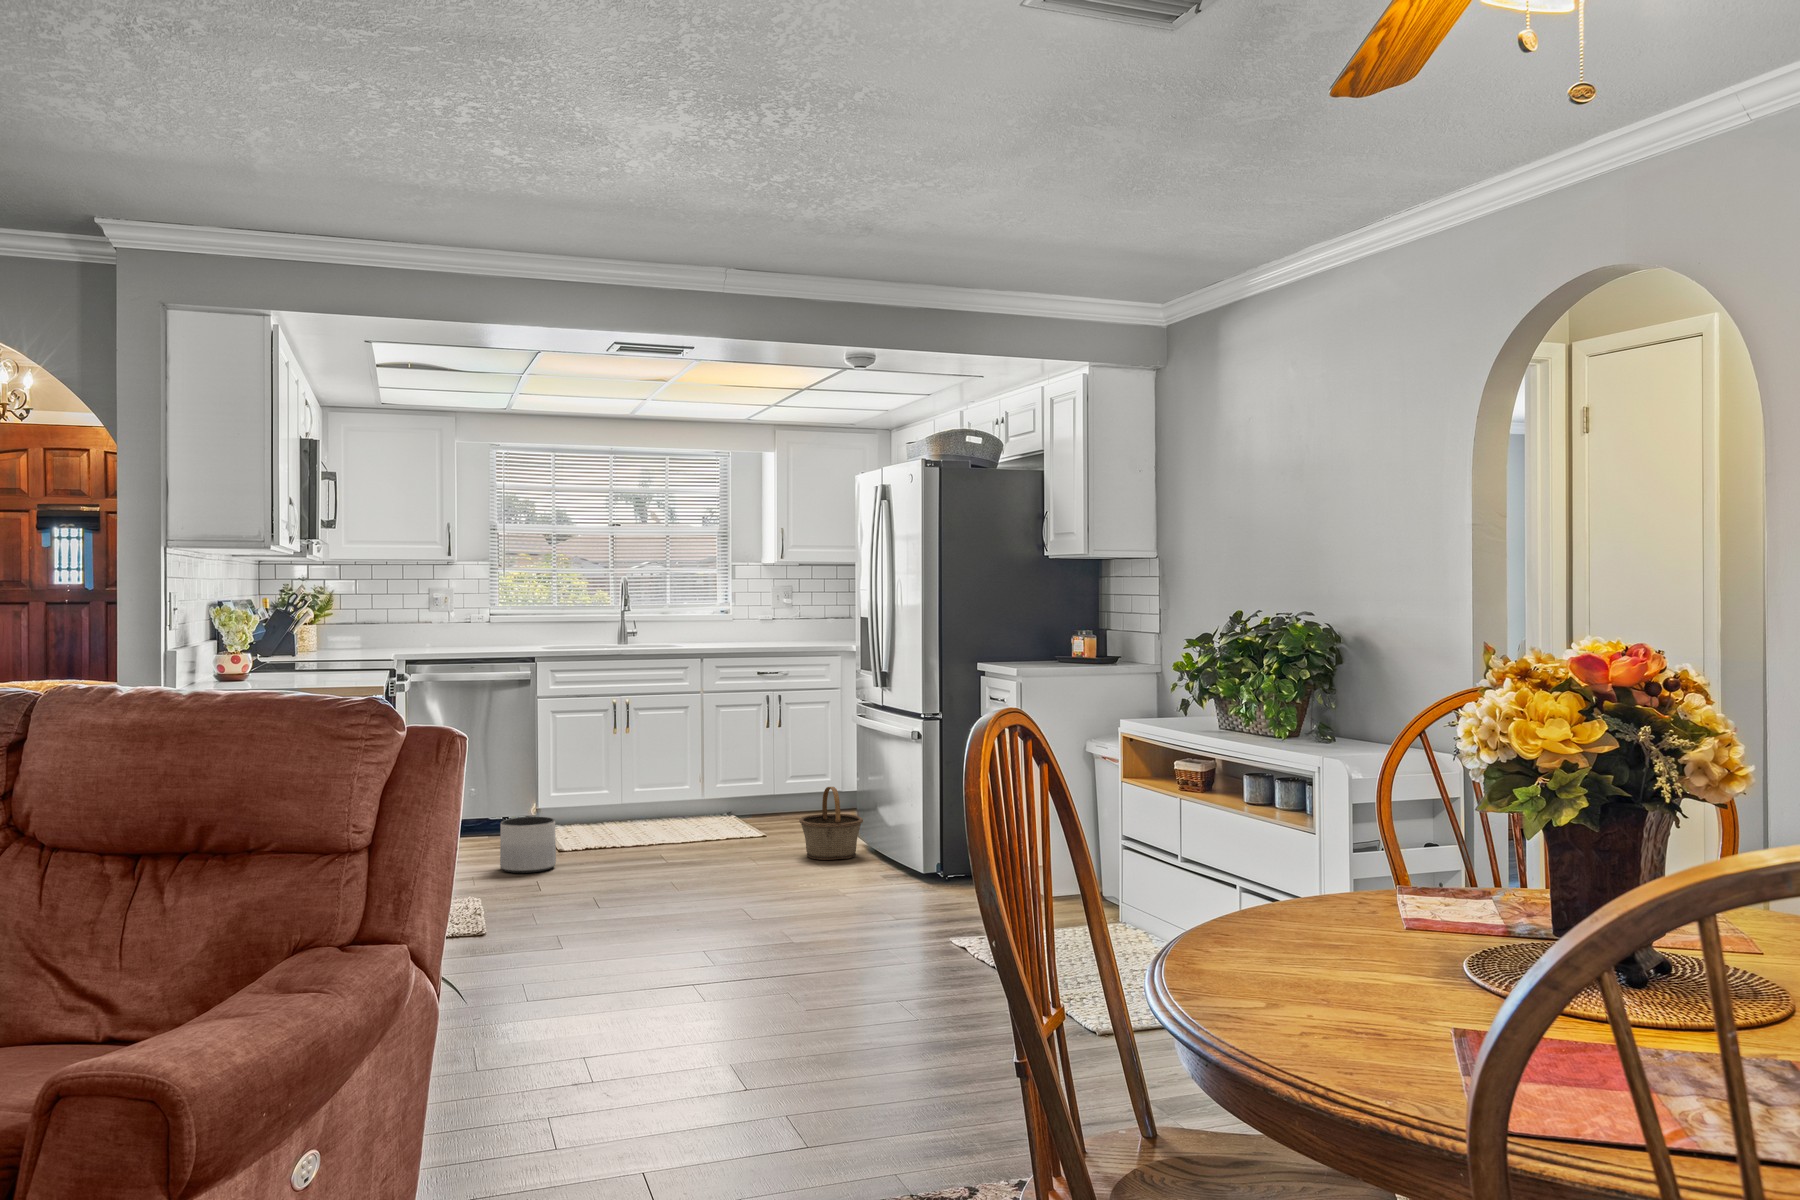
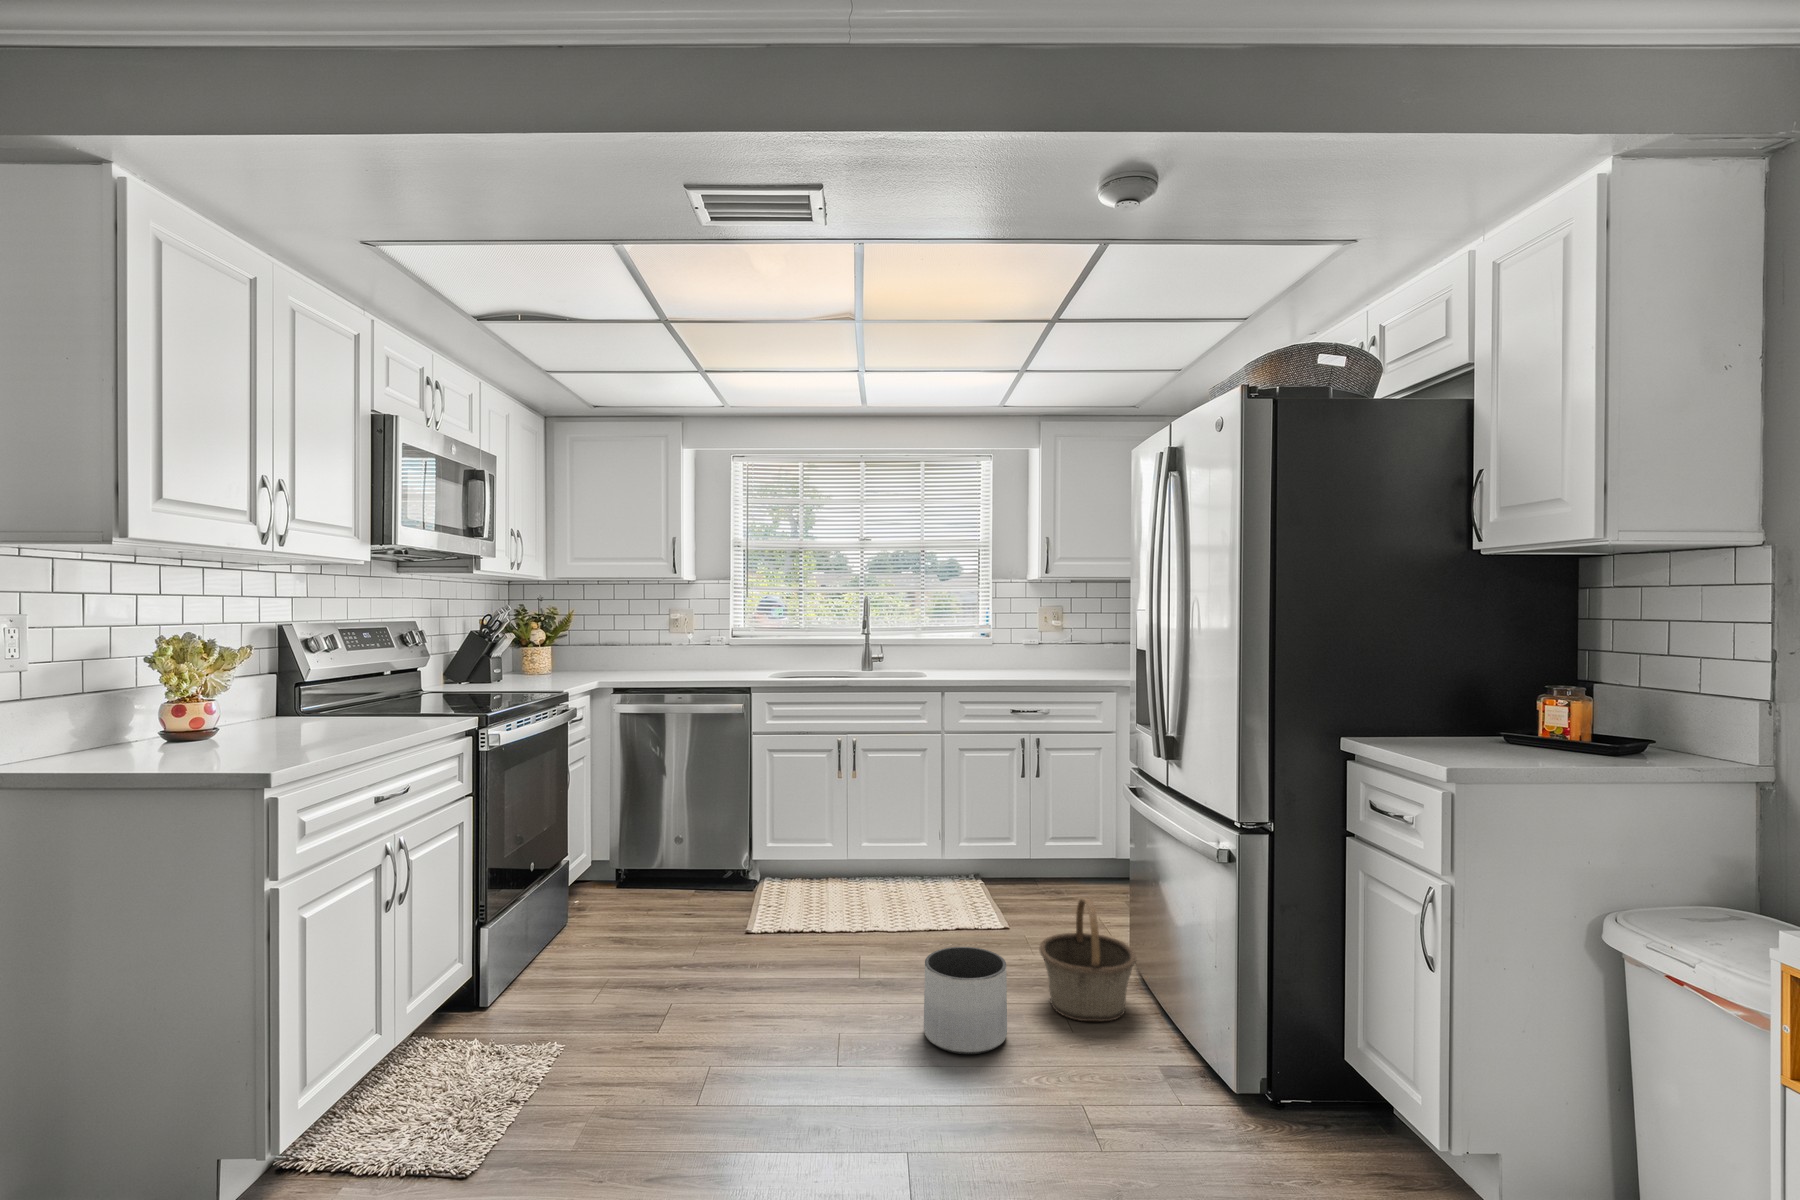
planter: present [500,817,556,873] -> present [924,947,1007,1054]

